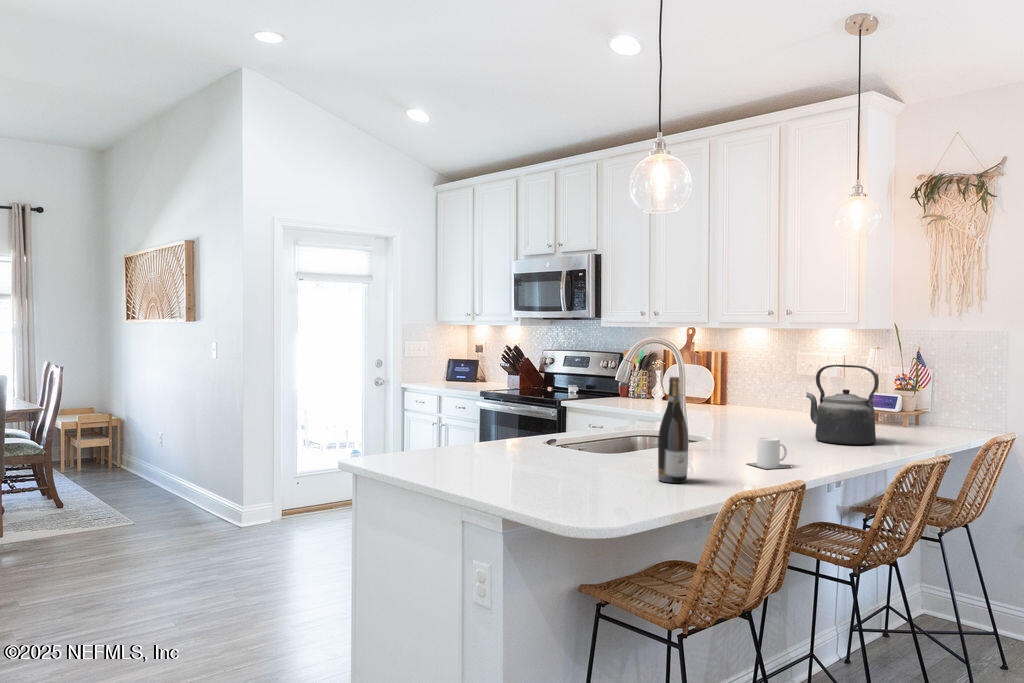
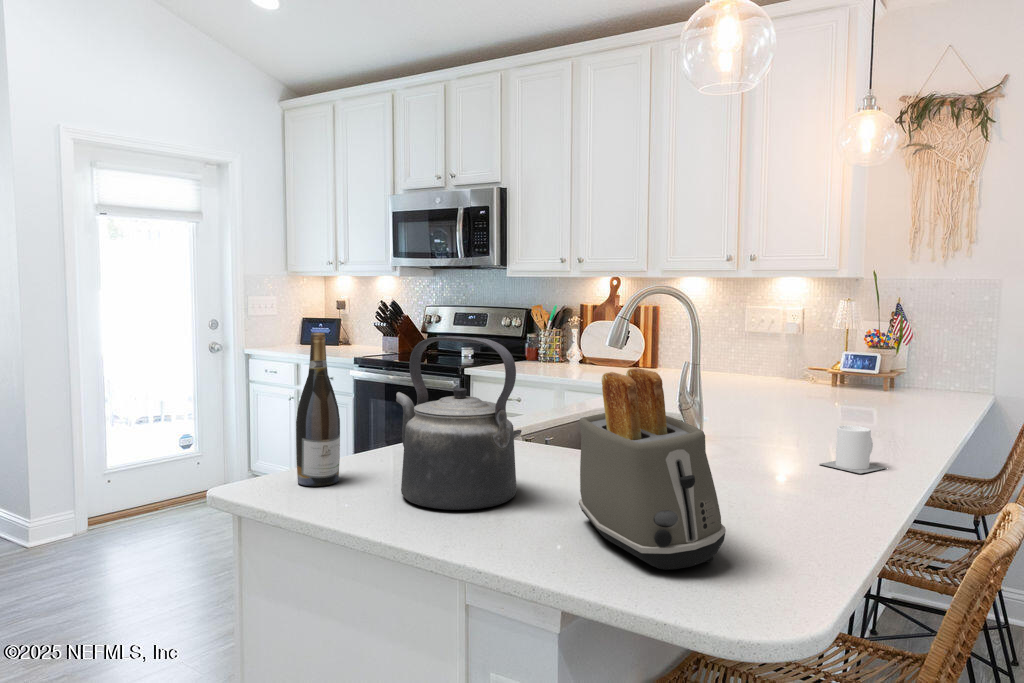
kettle: present [806,365,879,445] -> present [396,336,517,510]
wine bottle: present [658,377,688,483] -> present [296,333,340,486]
toaster: none [544,389,605,496] -> present [579,368,726,570]

